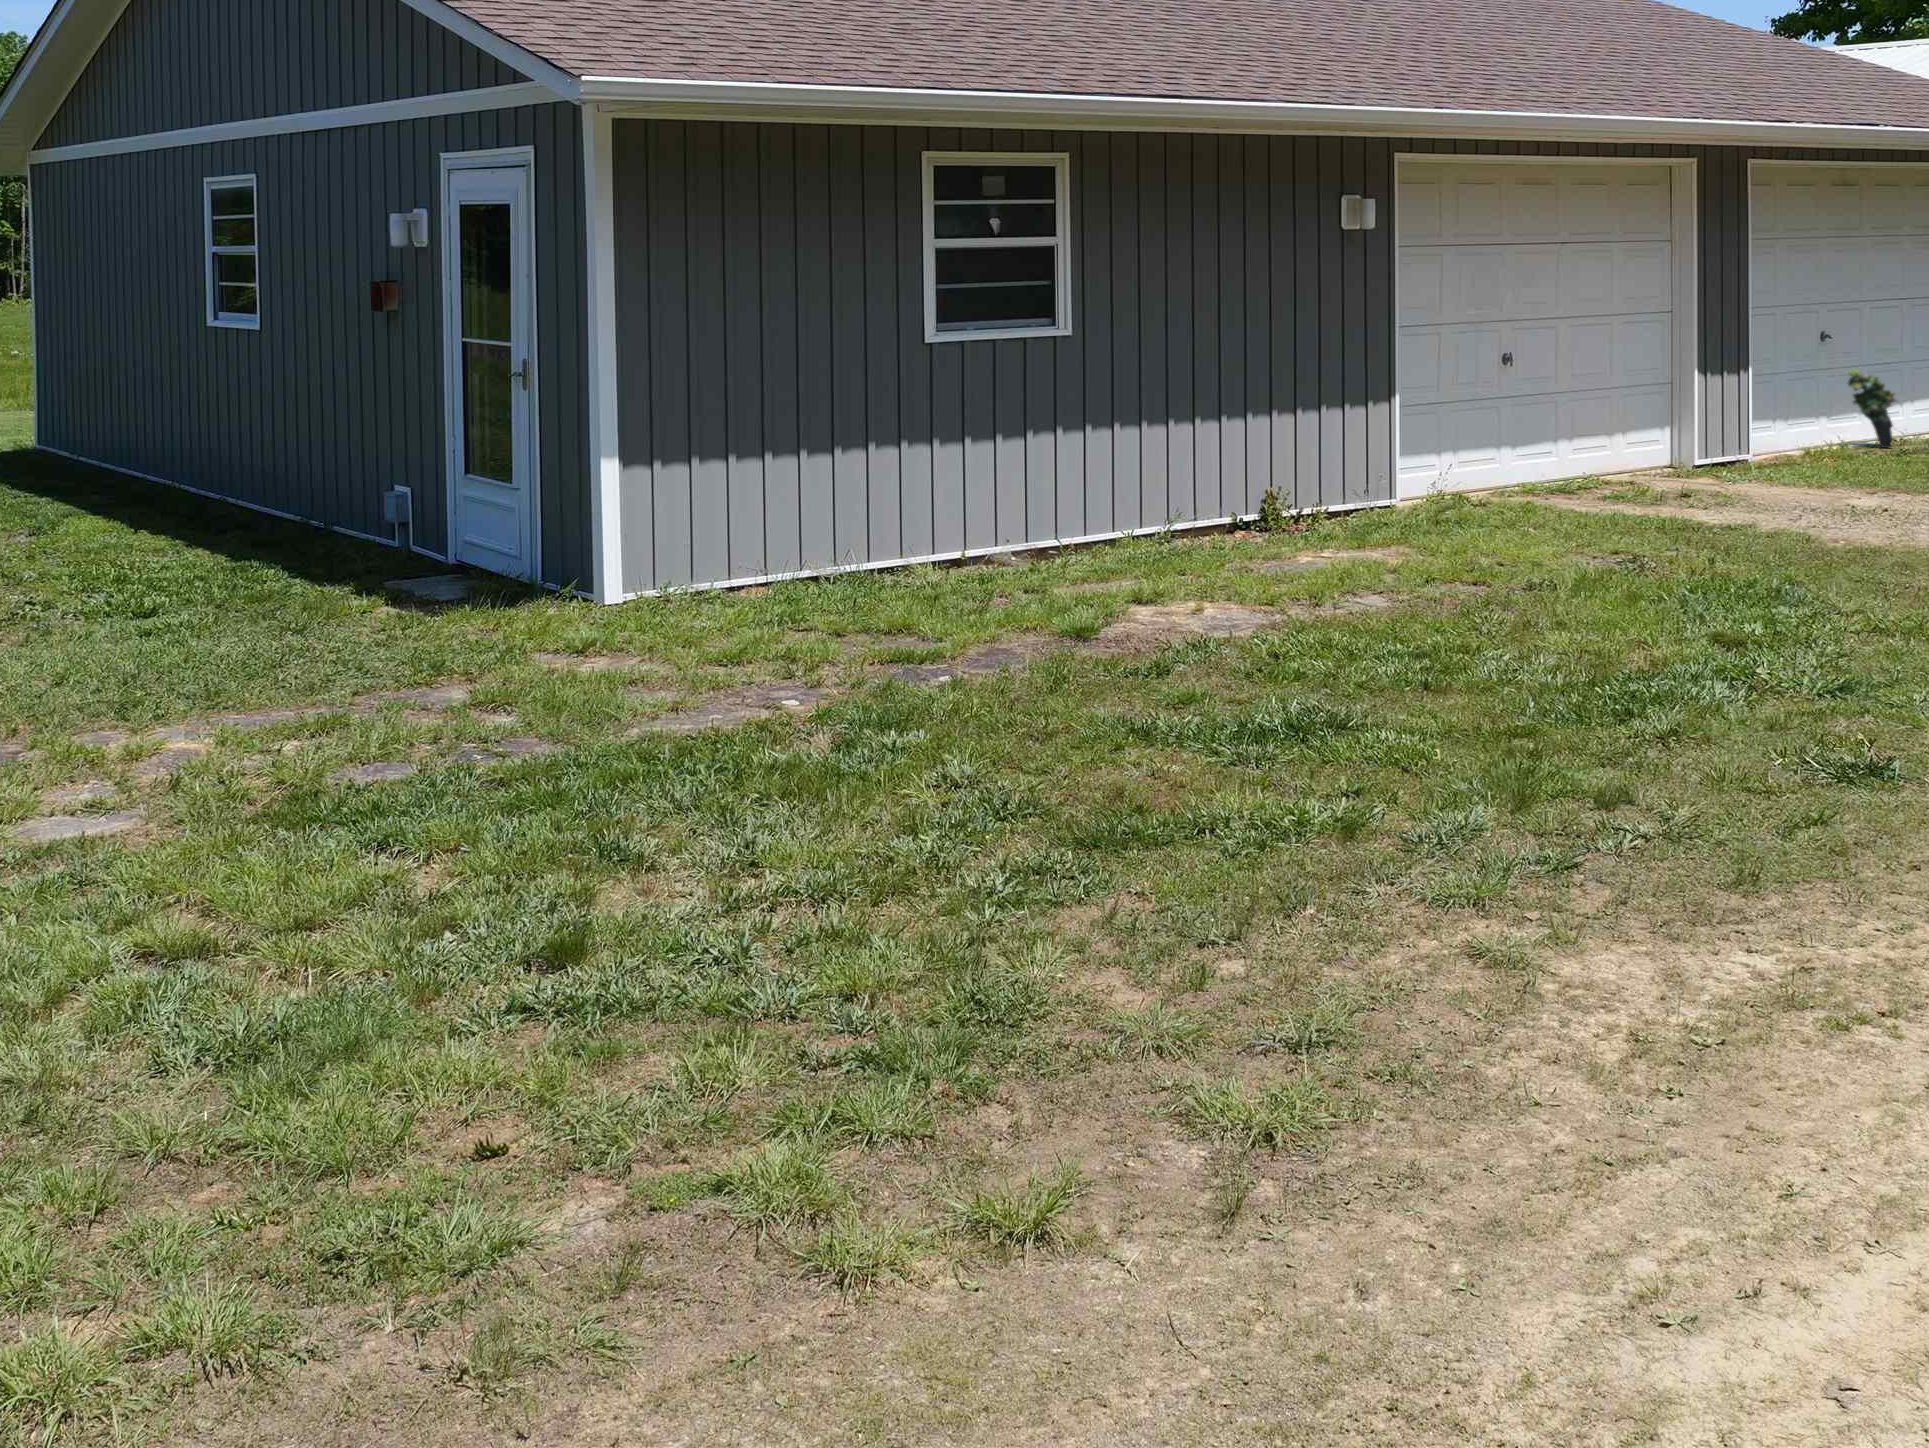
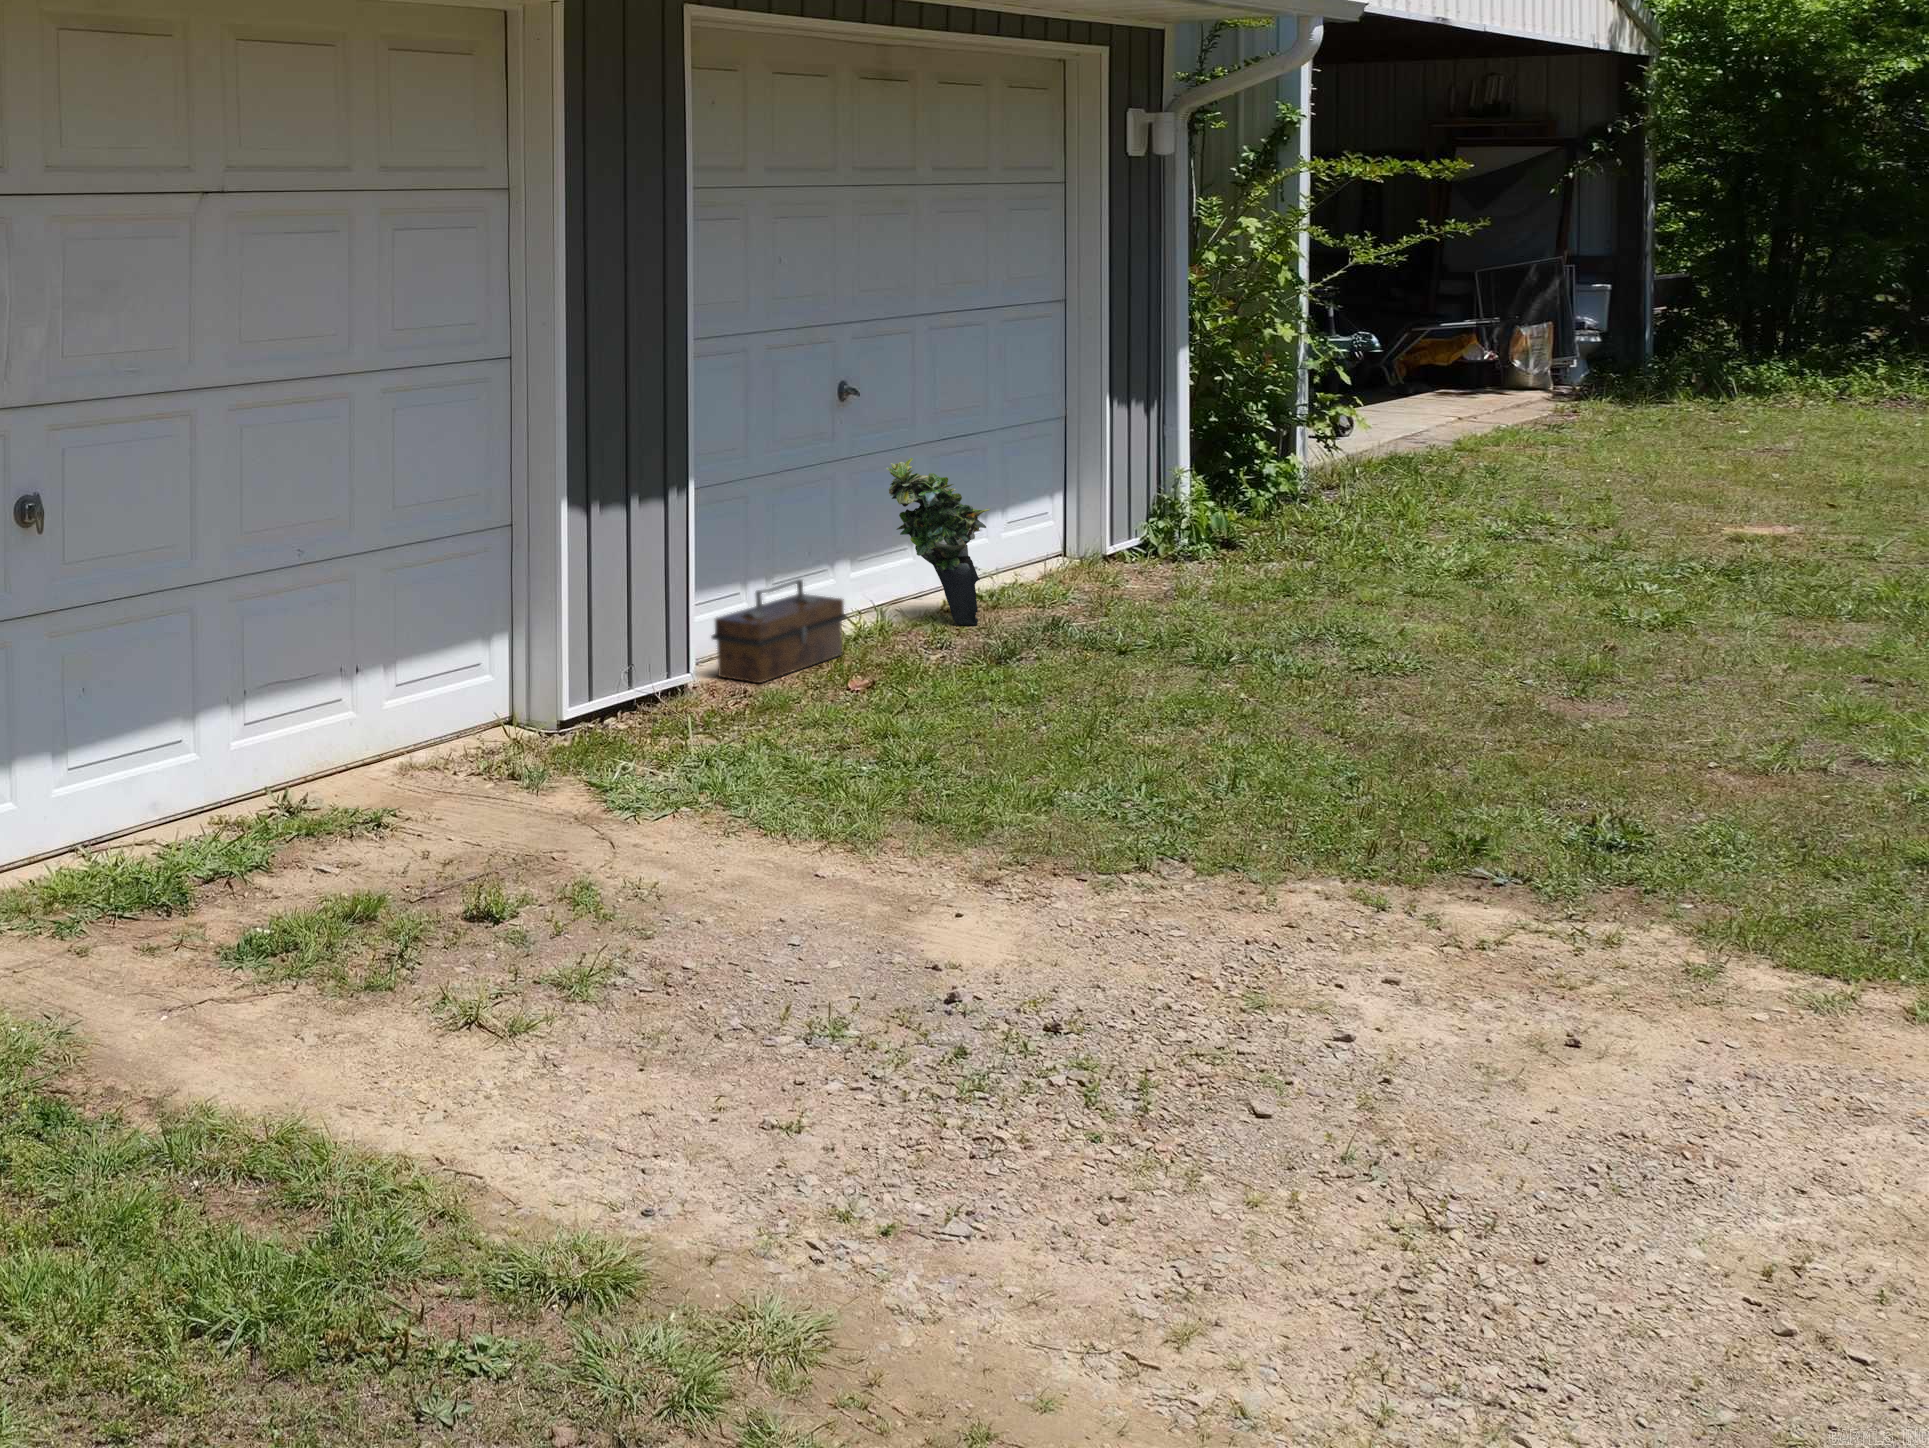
toolbox: none [1760,417,1826,460] -> present [712,579,847,683]

